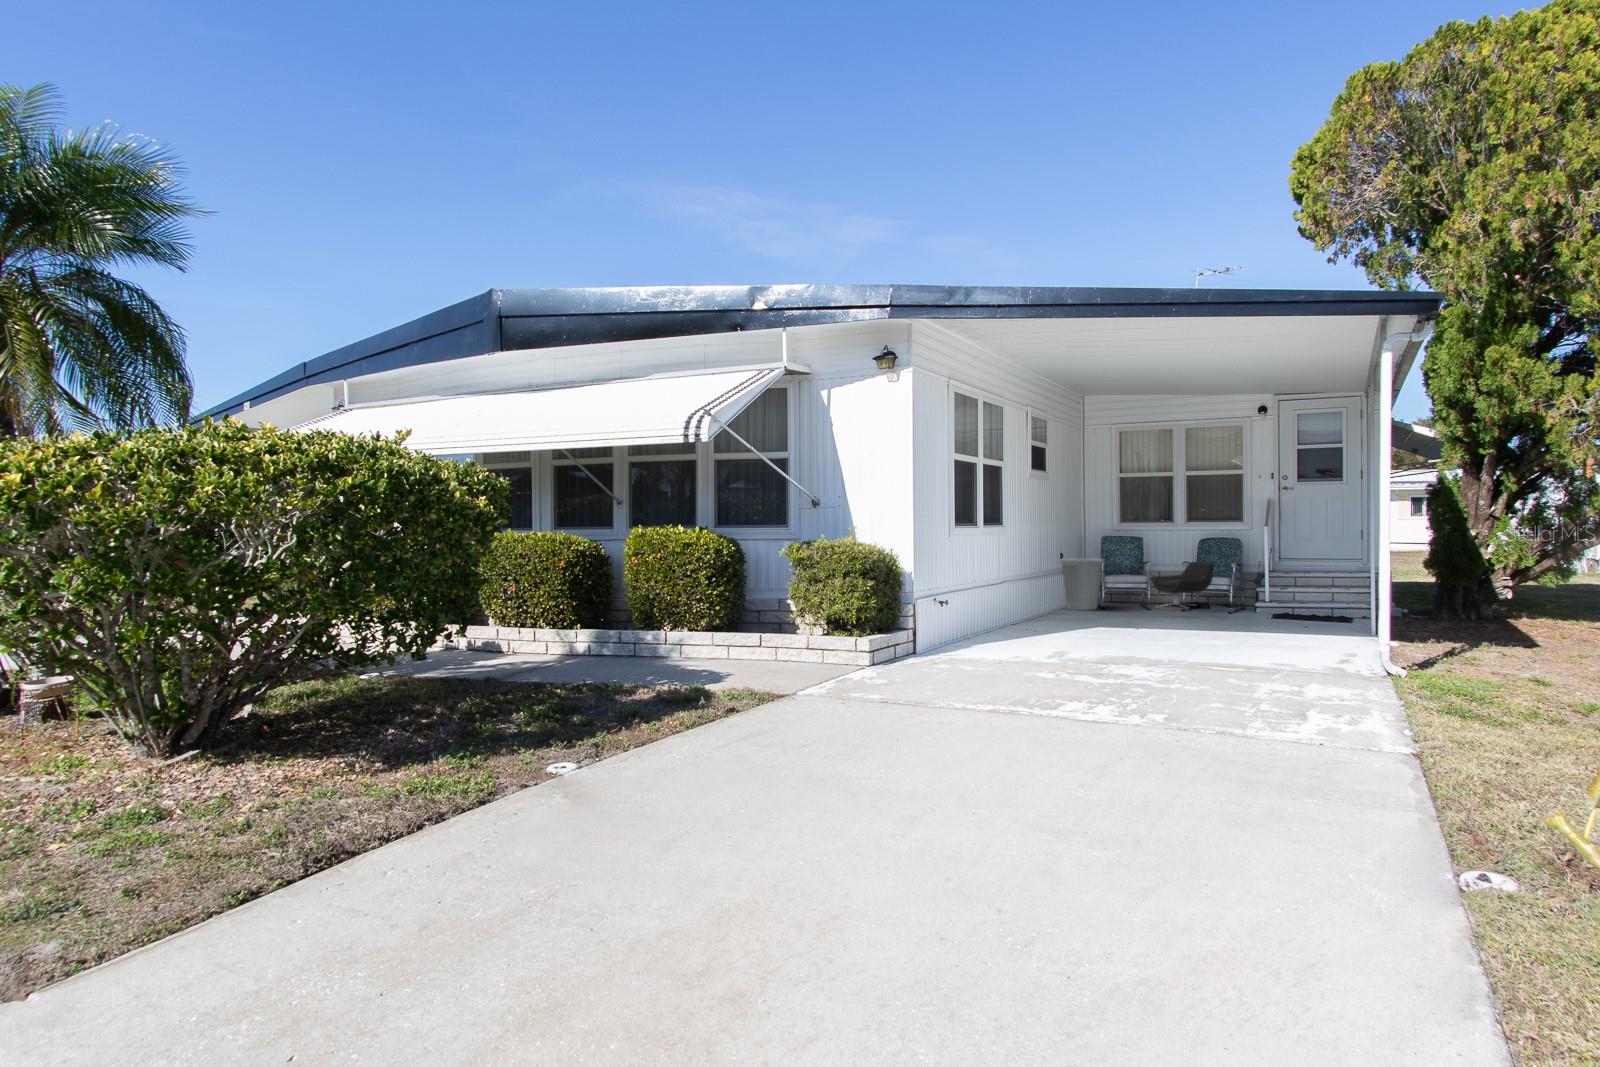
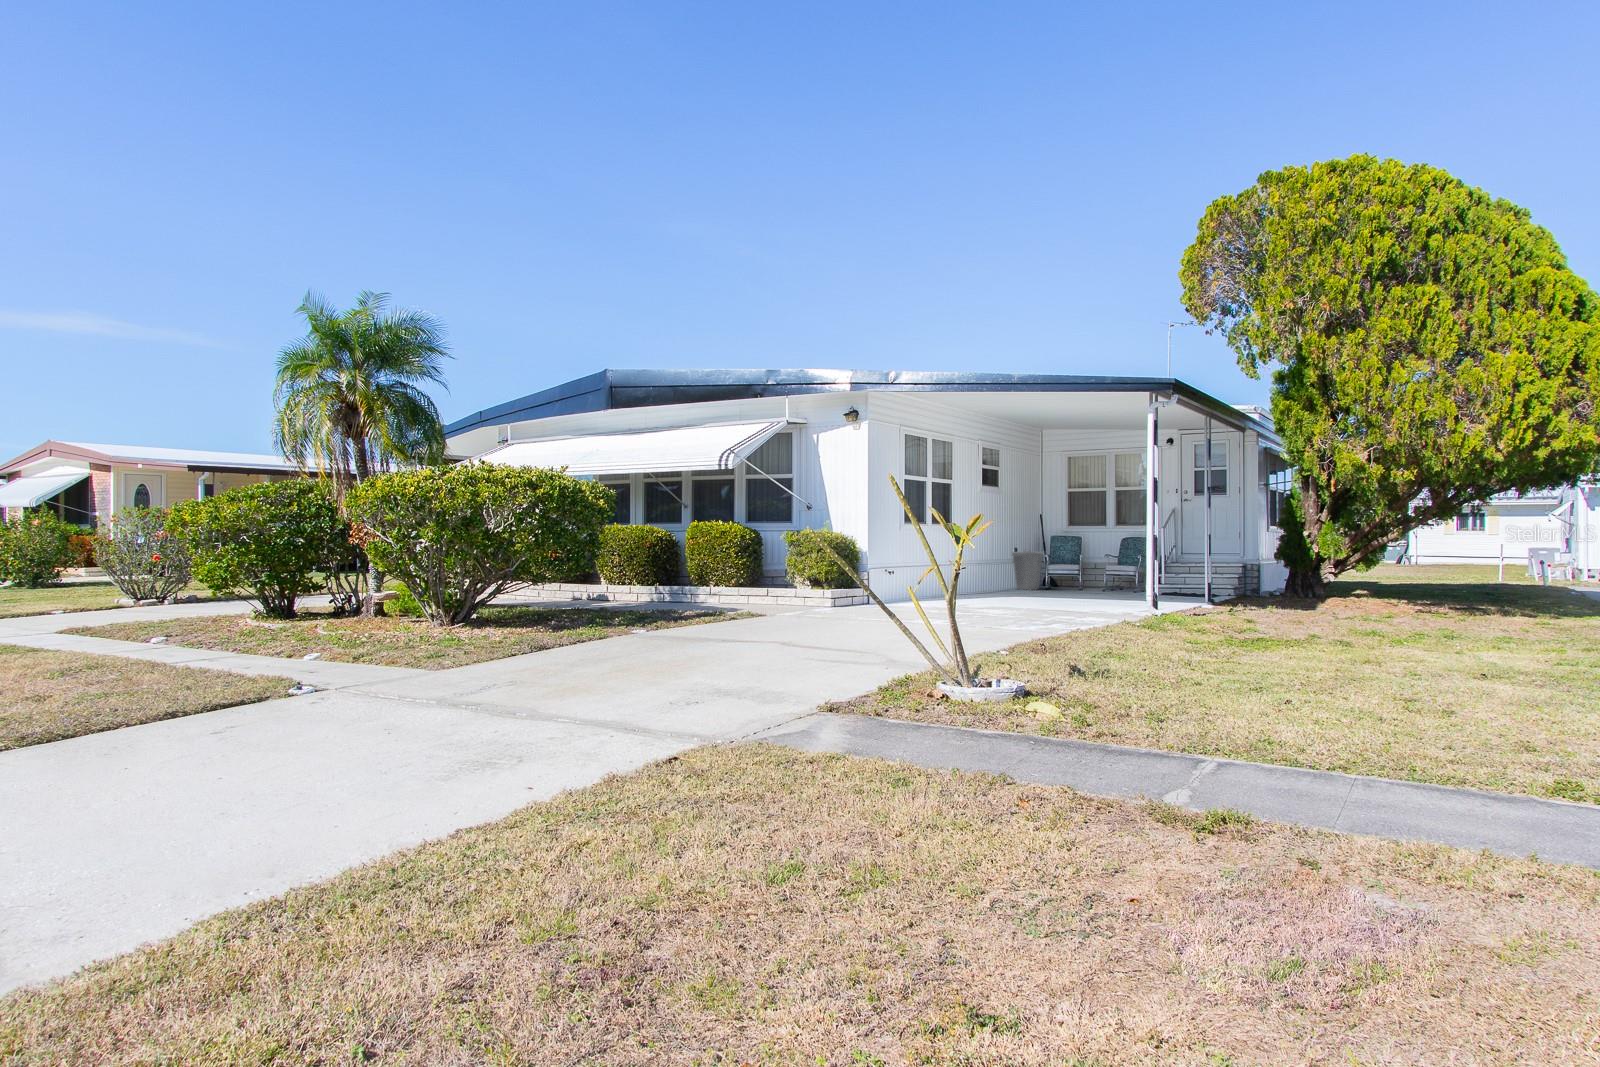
lounge chair: present [1151,562,1214,605] -> none [1086,556,1131,590]

